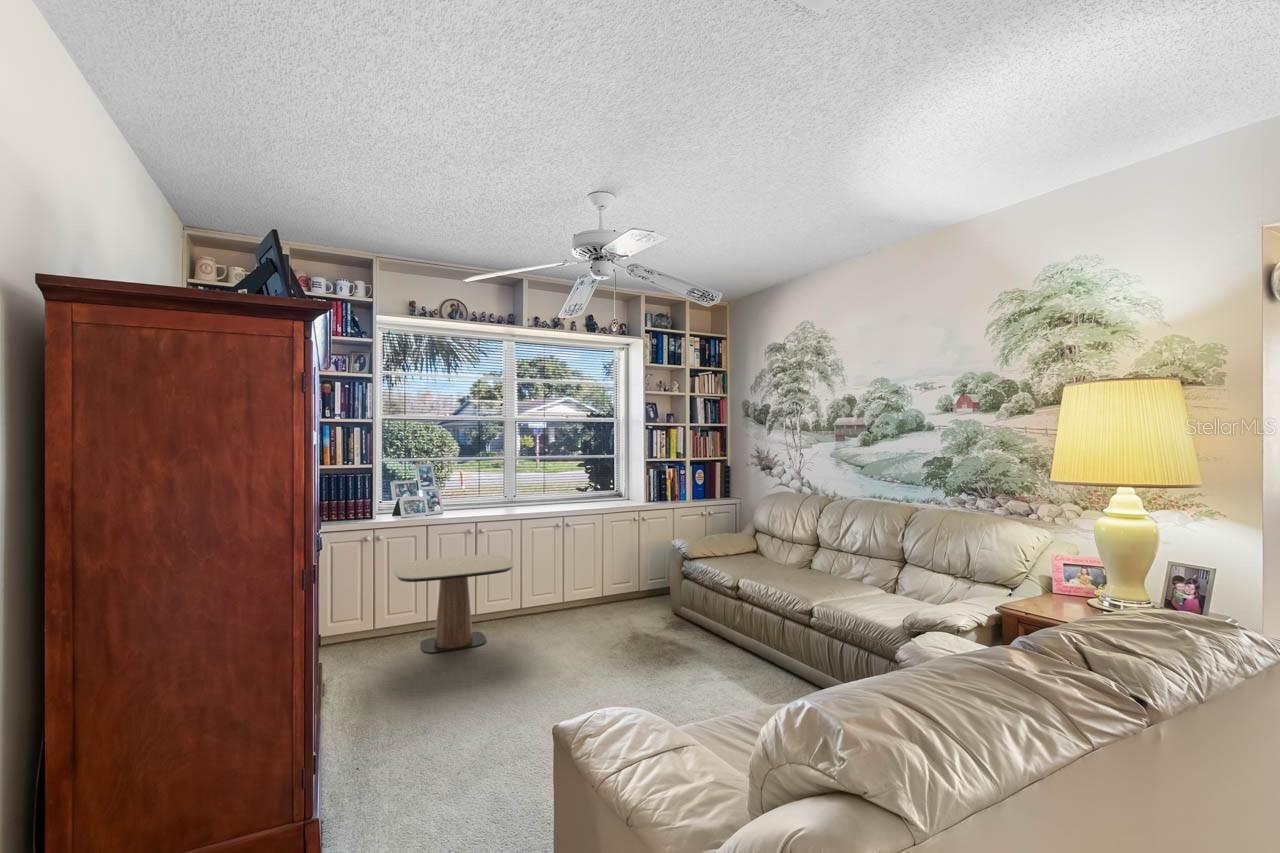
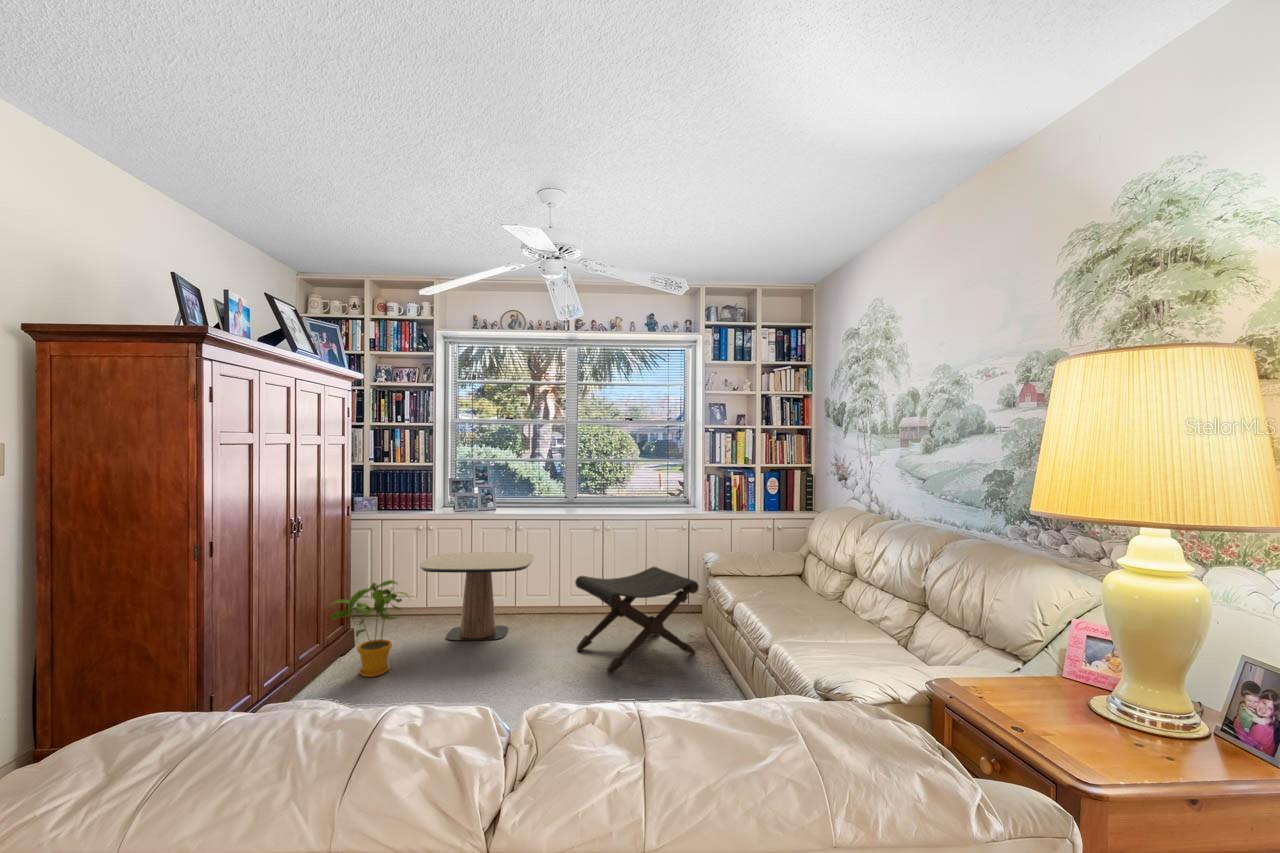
footstool: none [569,556,682,658] -> present [575,567,699,674]
house plant: none [319,592,416,703] -> present [330,580,408,677]

